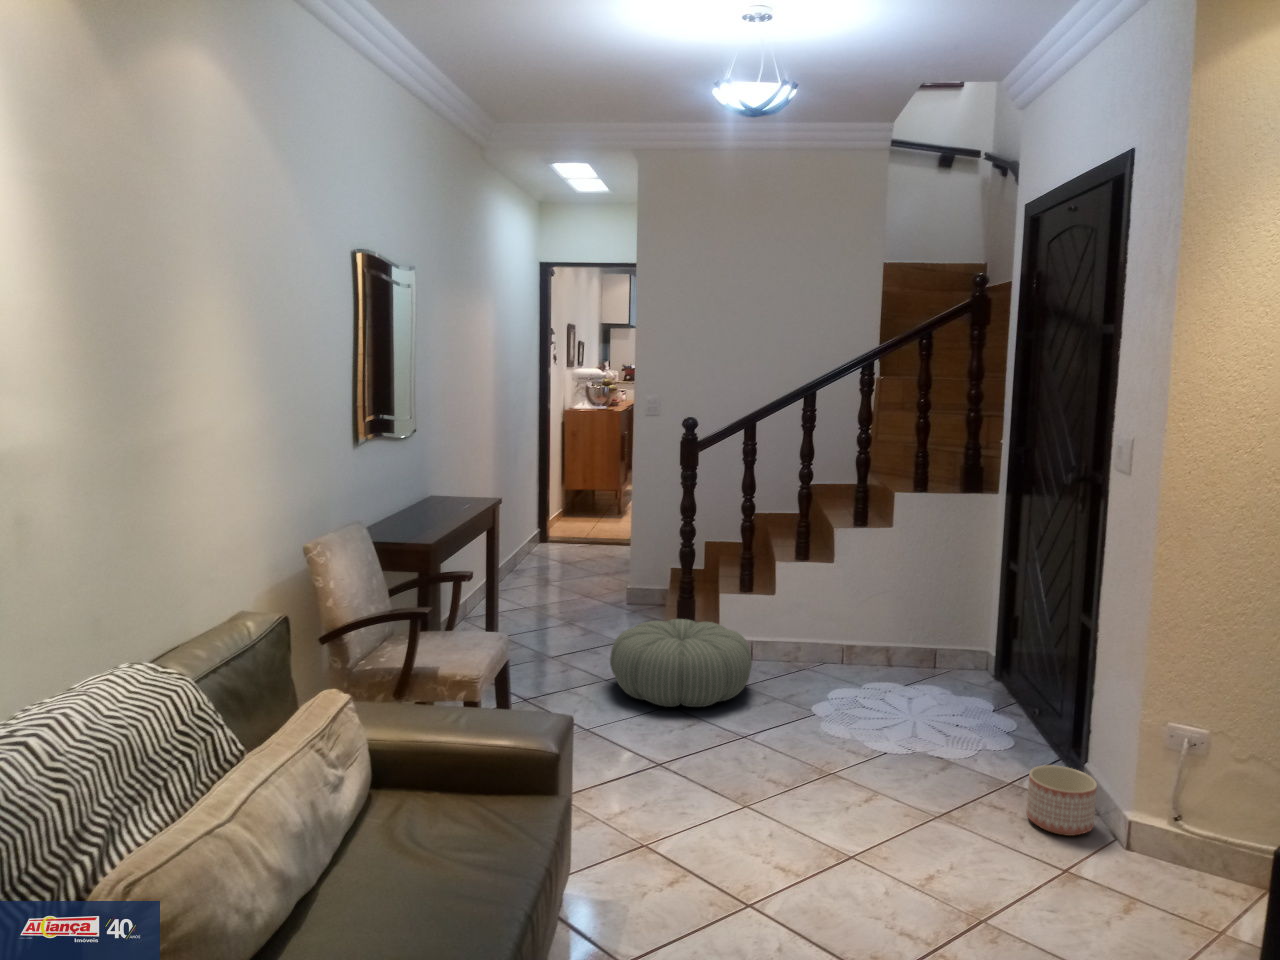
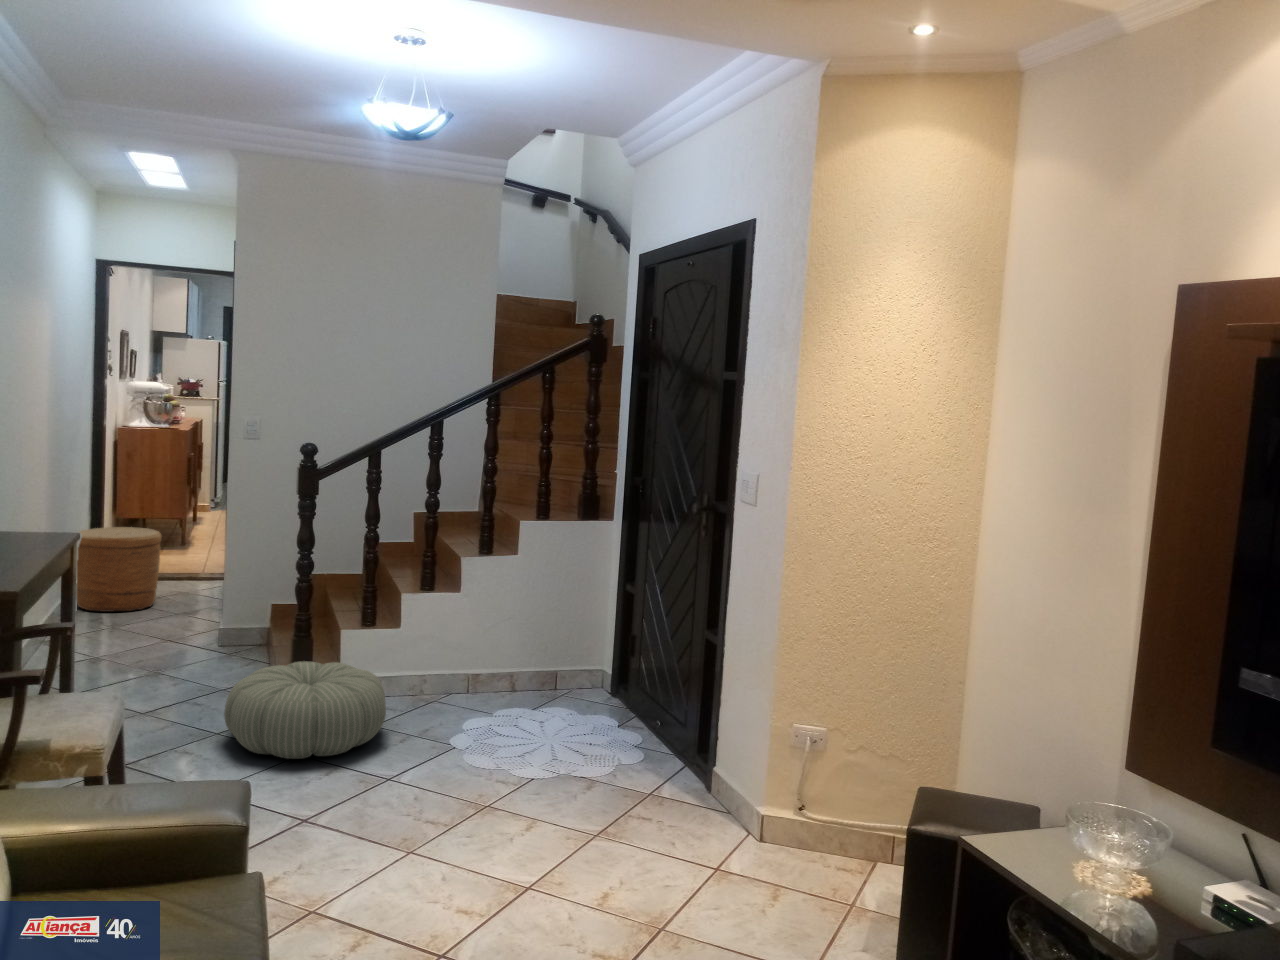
woven basket: none [522,495,590,568] -> present [77,527,162,612]
planter: present [1027,765,1097,836] -> none [671,771,731,834]

